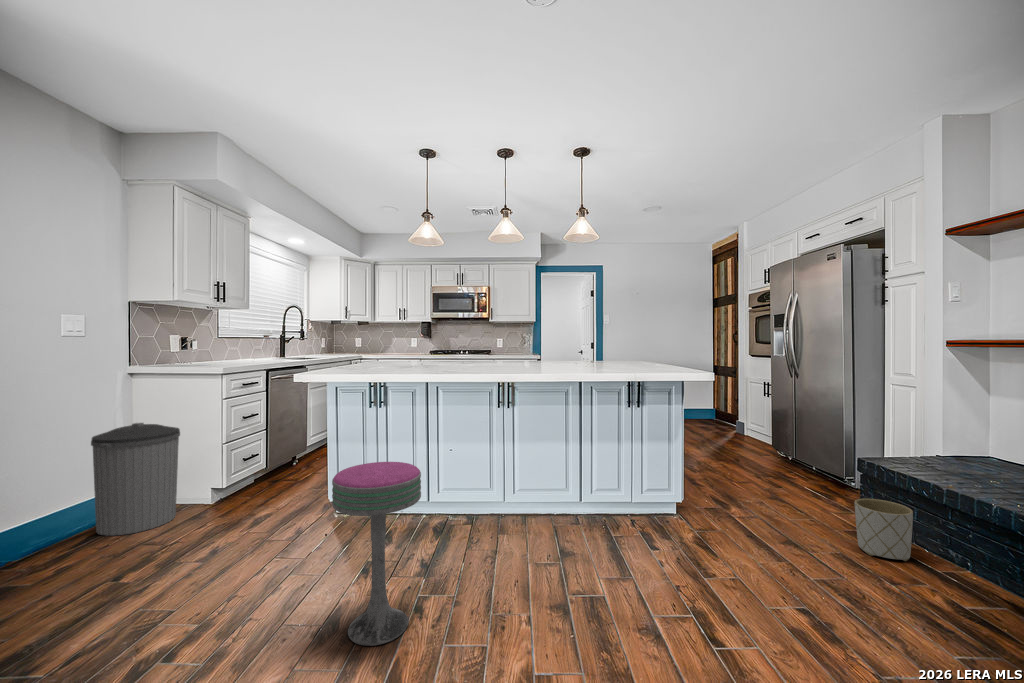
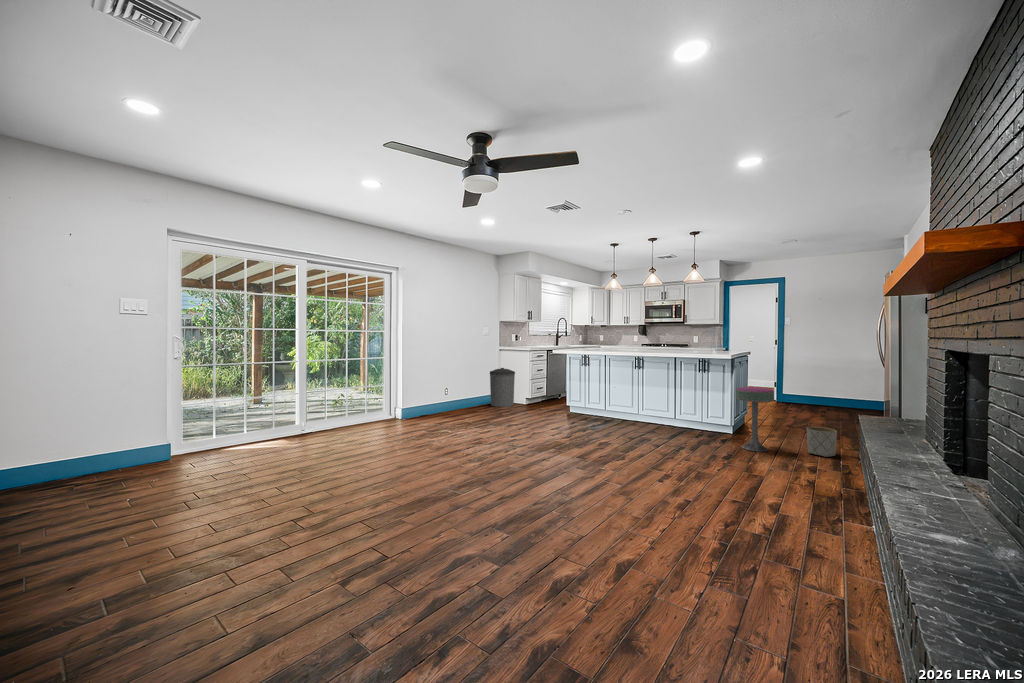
bar stool: present [332,462,421,646] -> present [736,387,774,452]

